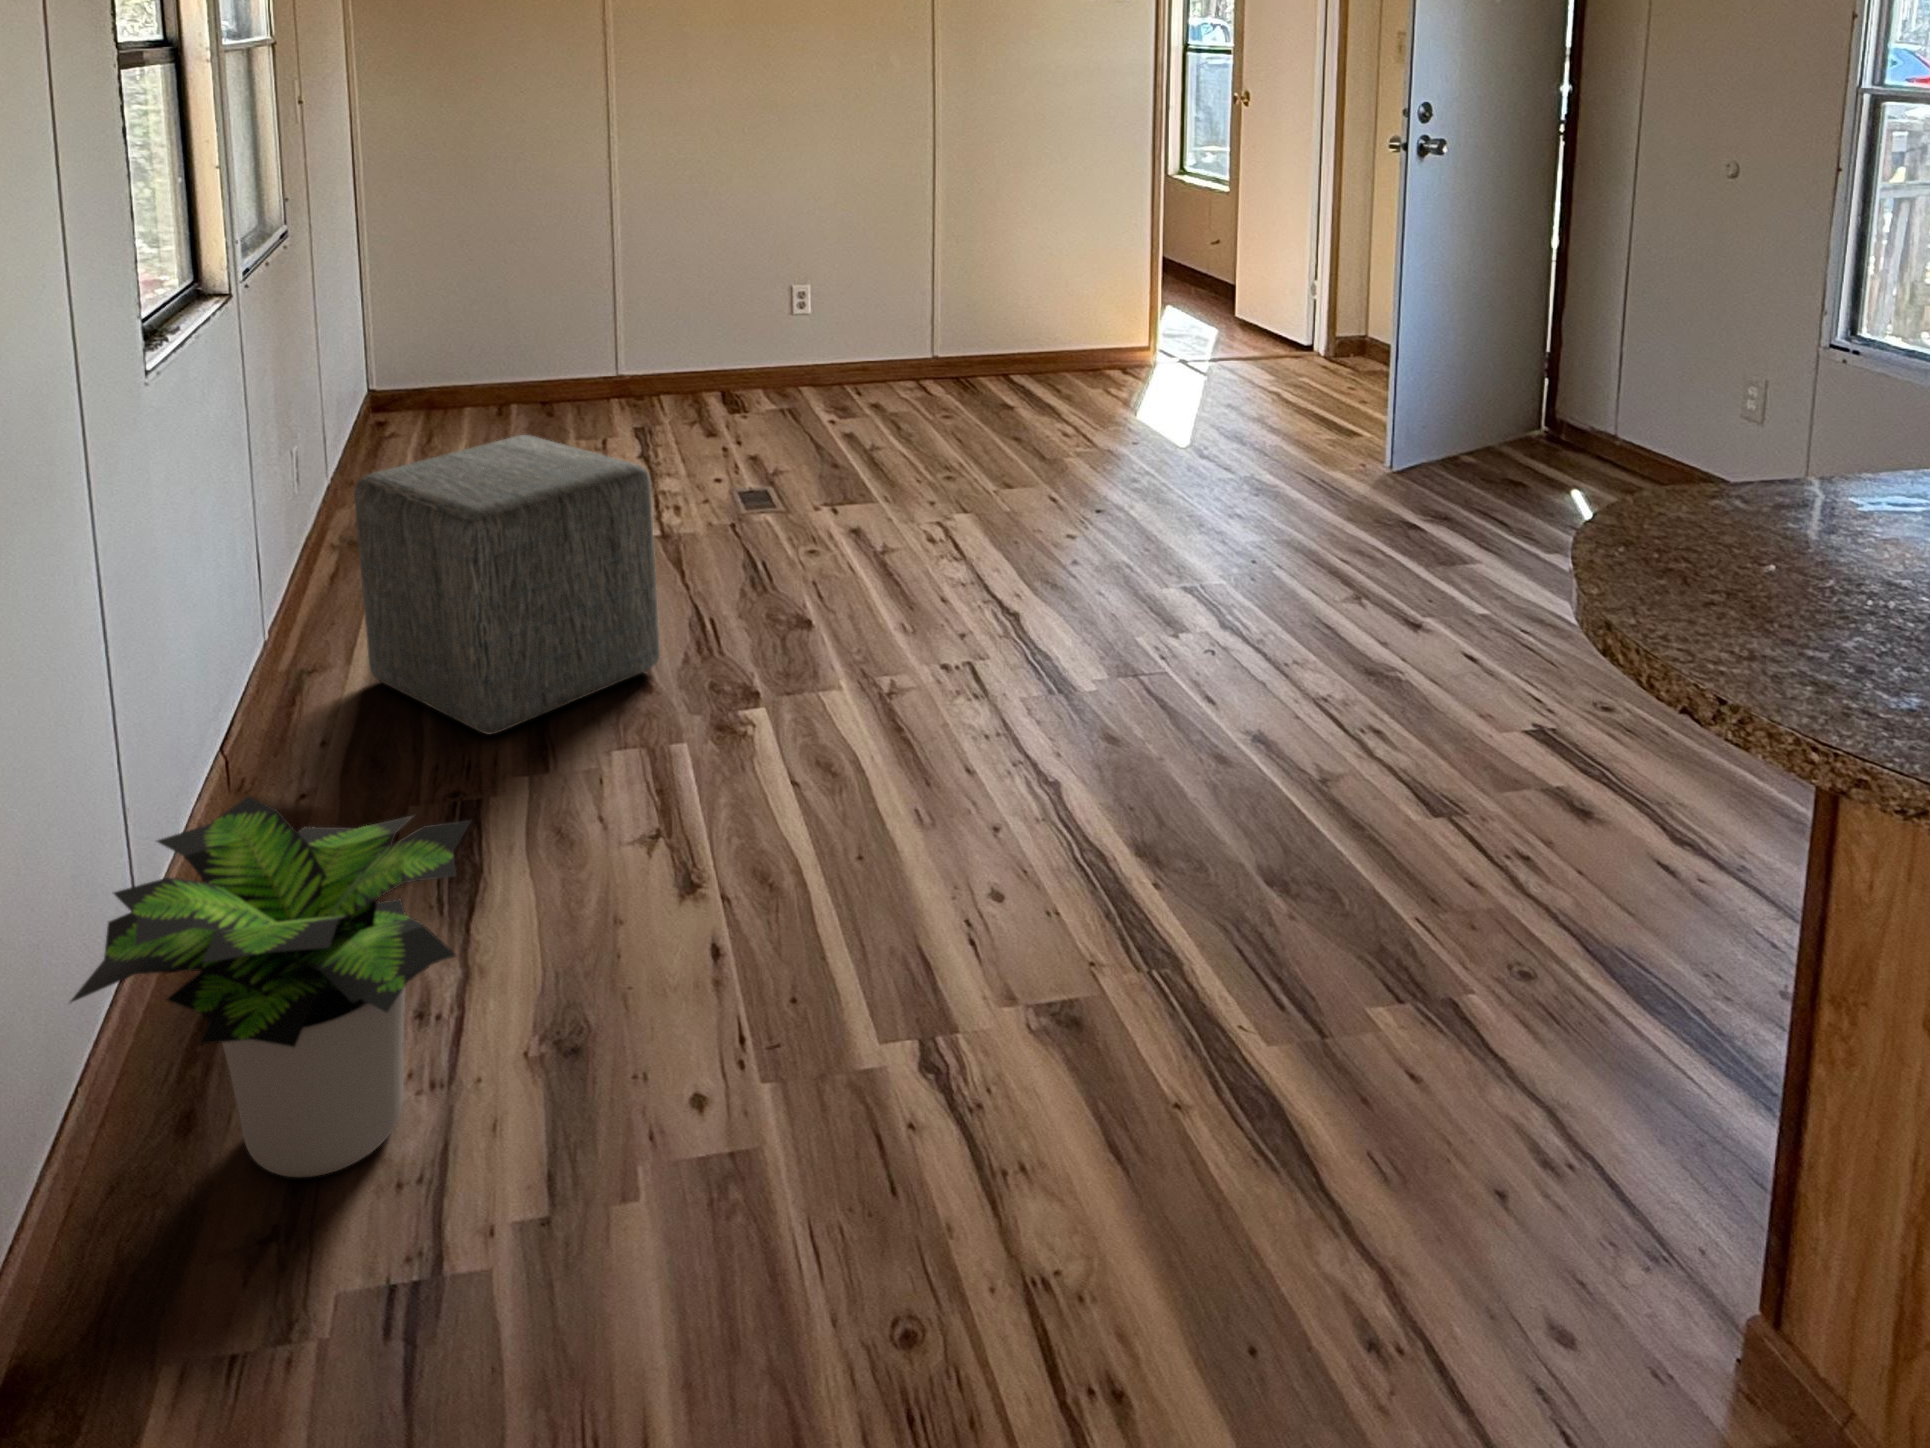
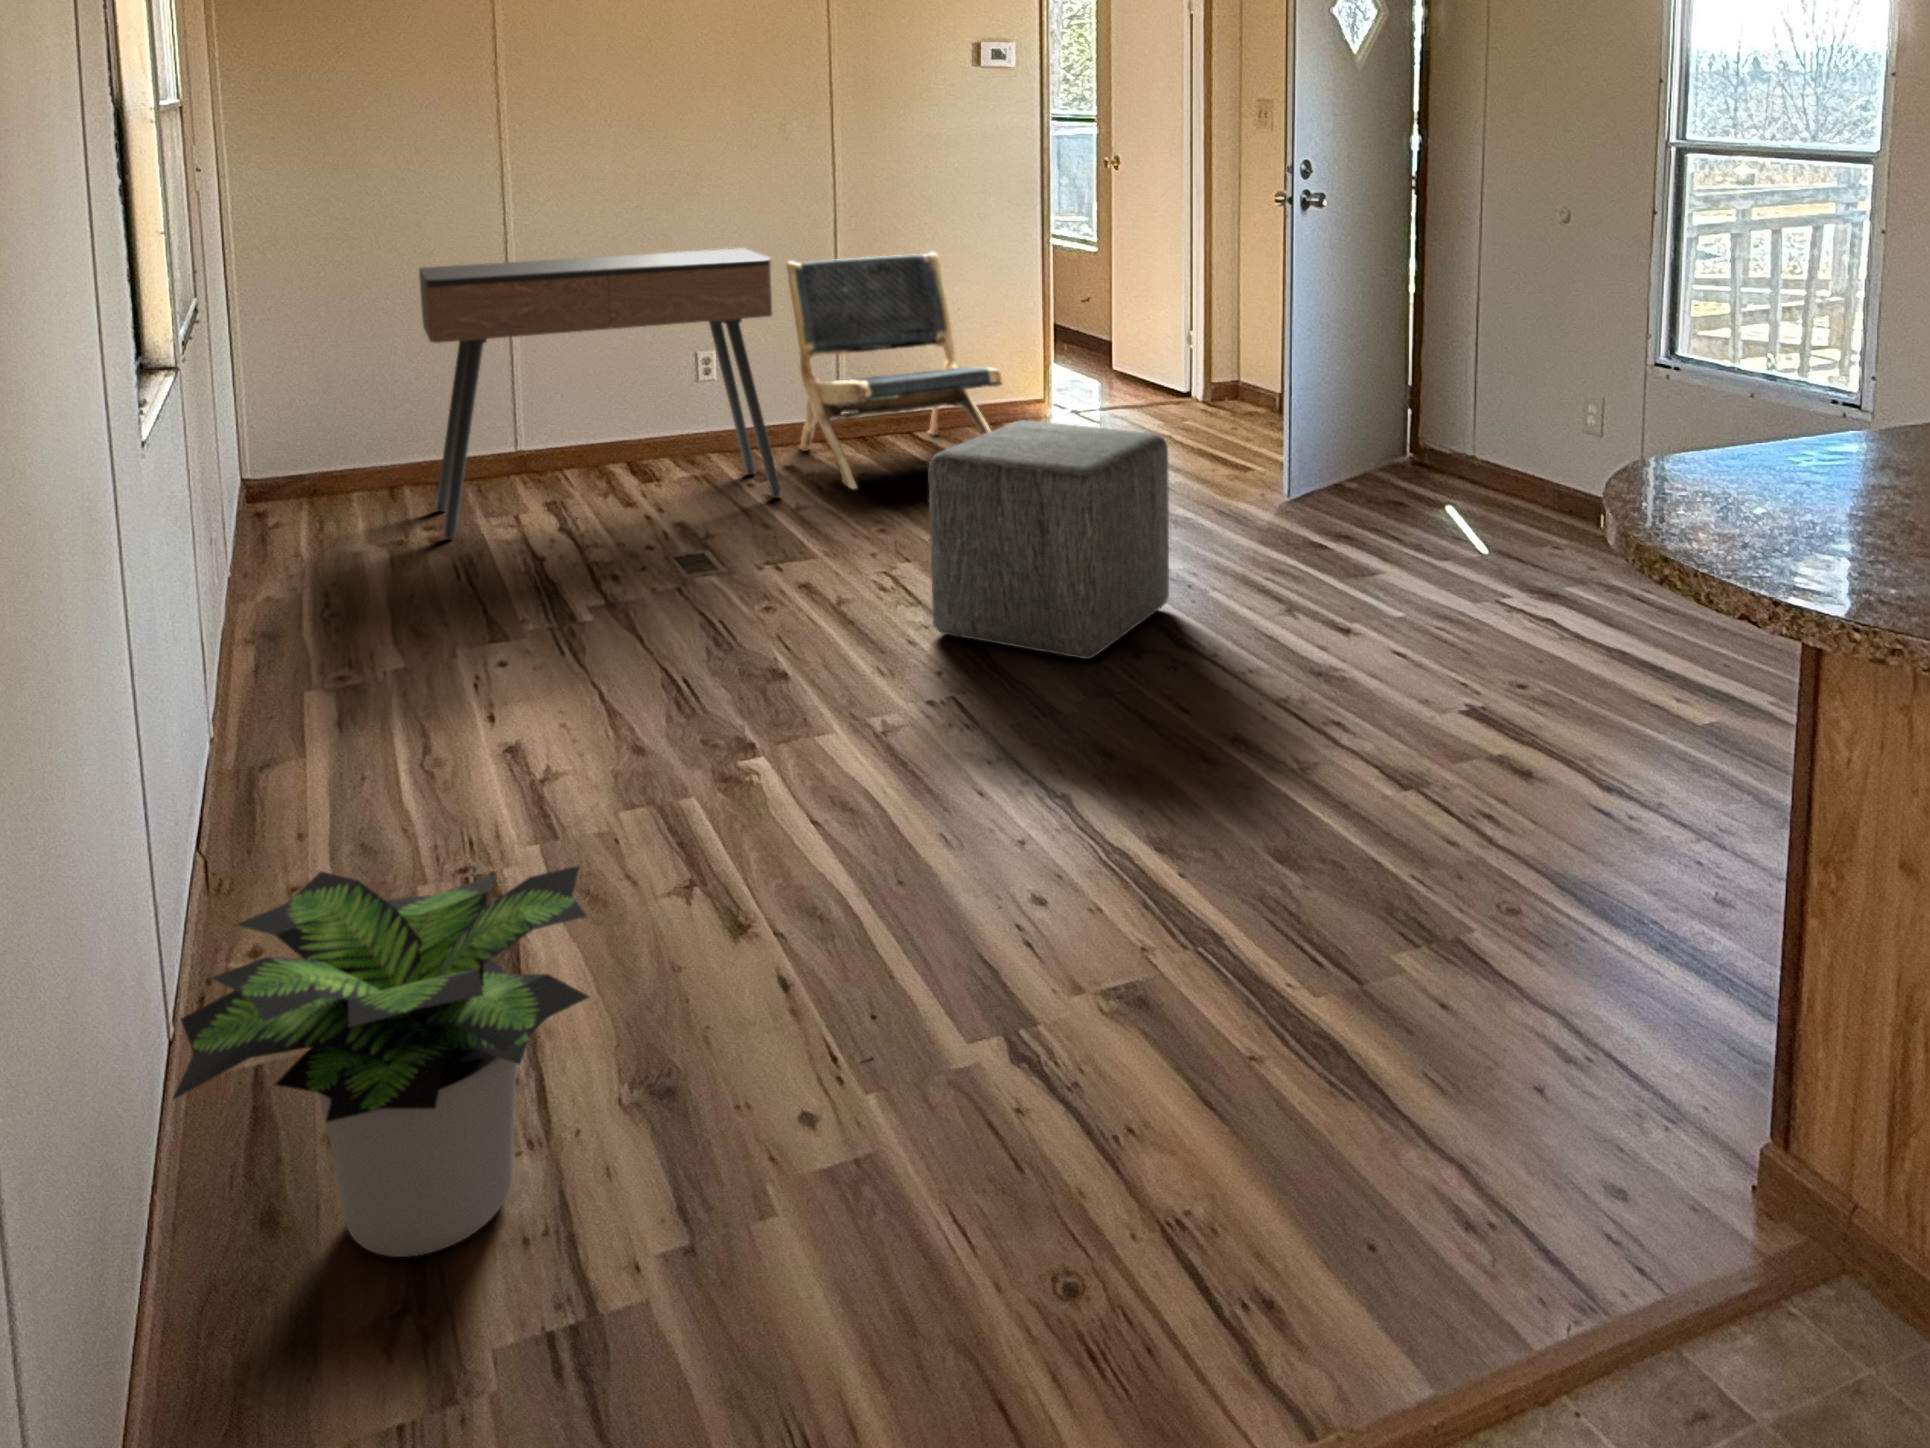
console table: none [526,190,860,461] -> present [419,248,781,539]
lounge chair: none [881,195,1097,433] -> present [786,251,1002,489]
ottoman: present [354,435,660,734] -> present [929,420,1169,659]

